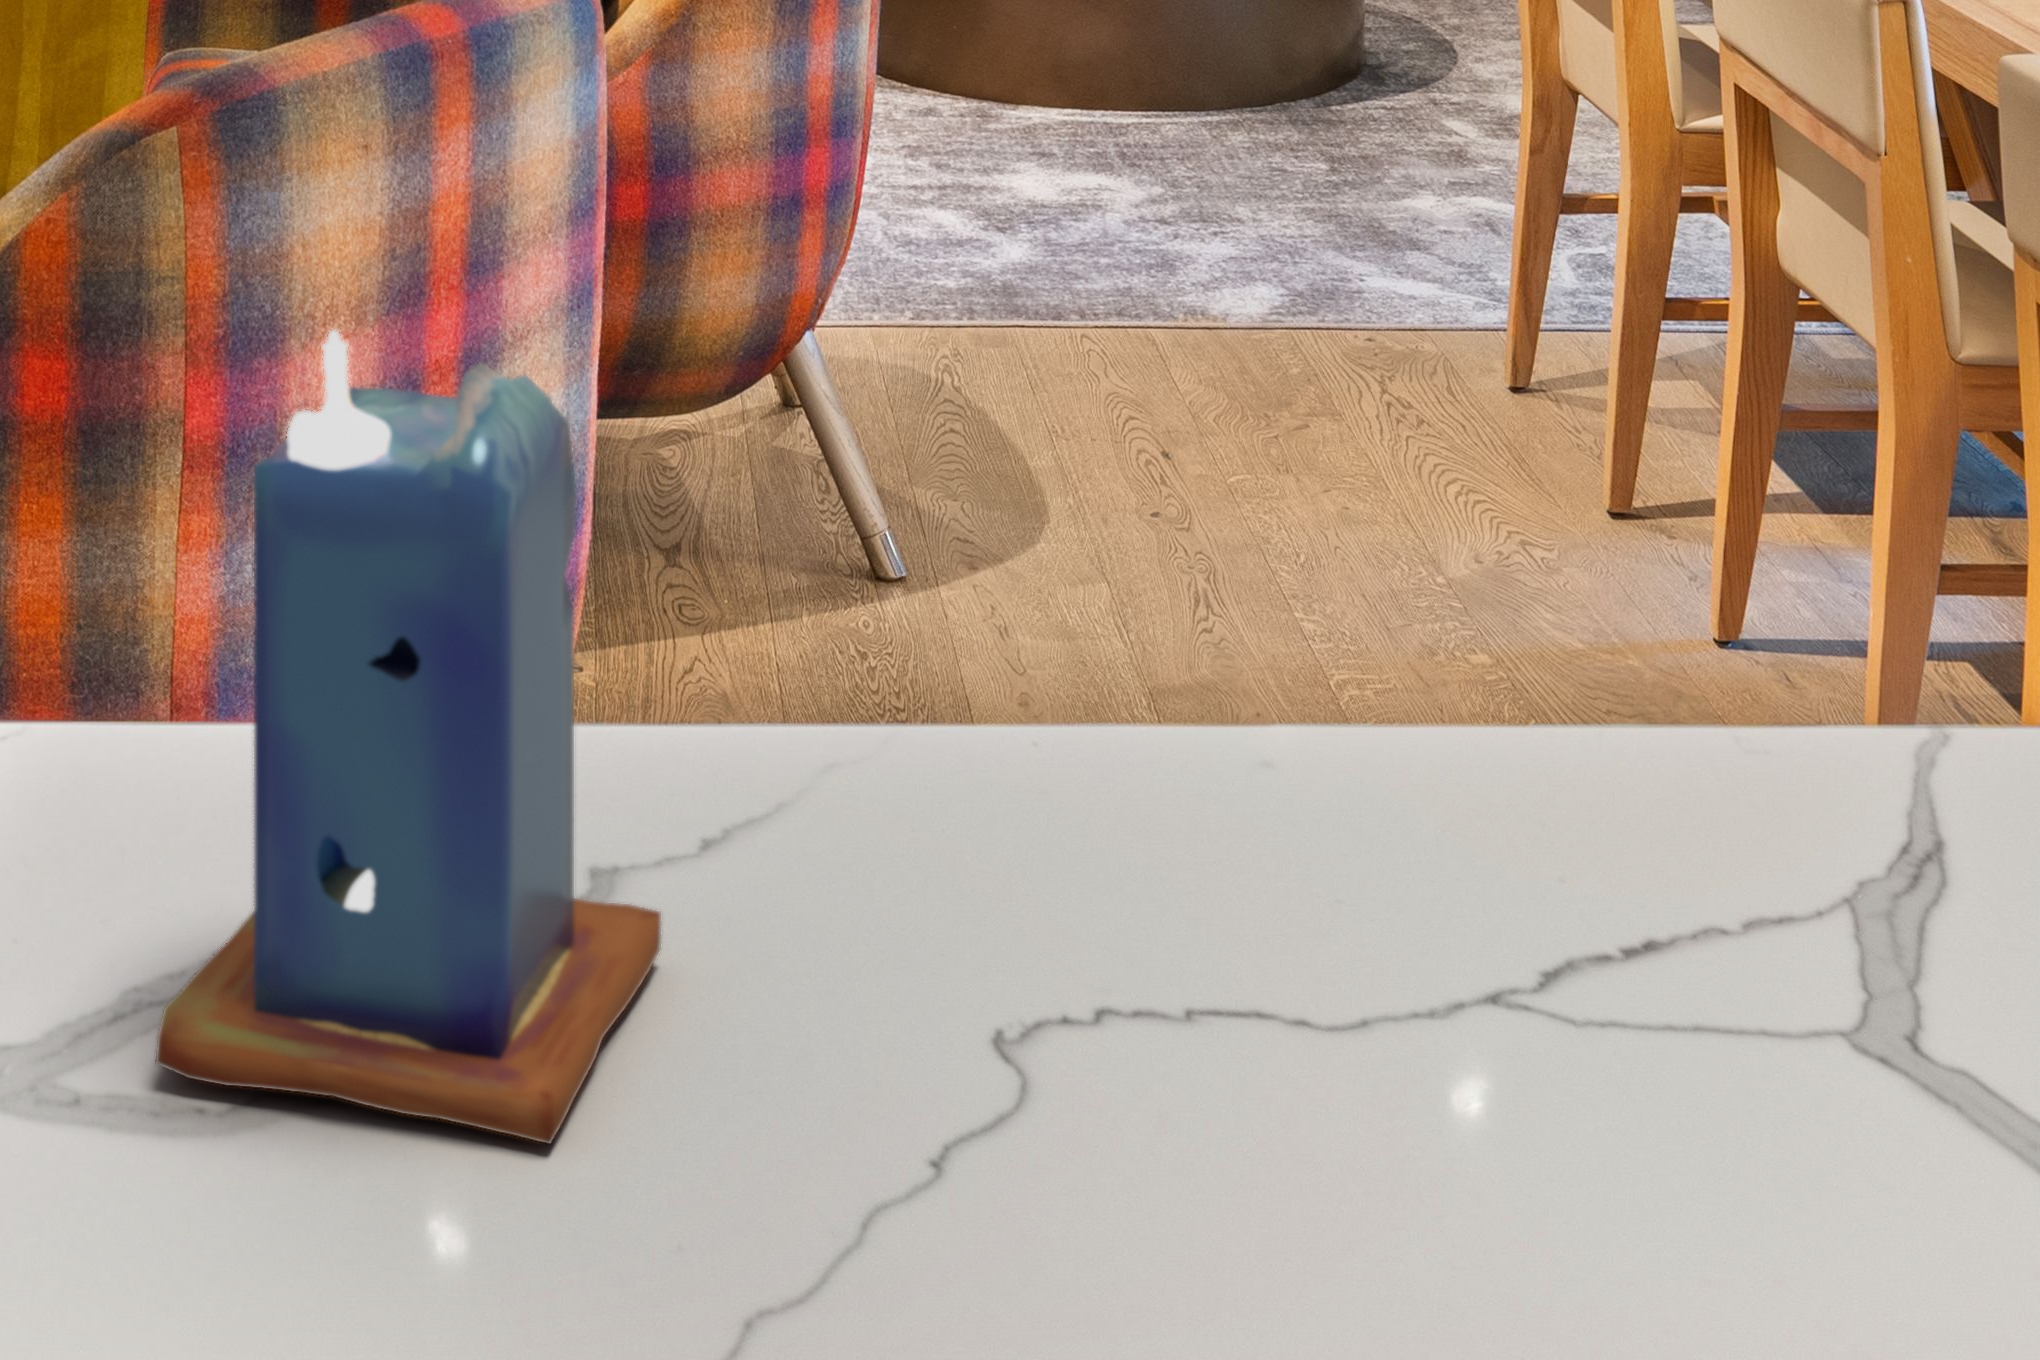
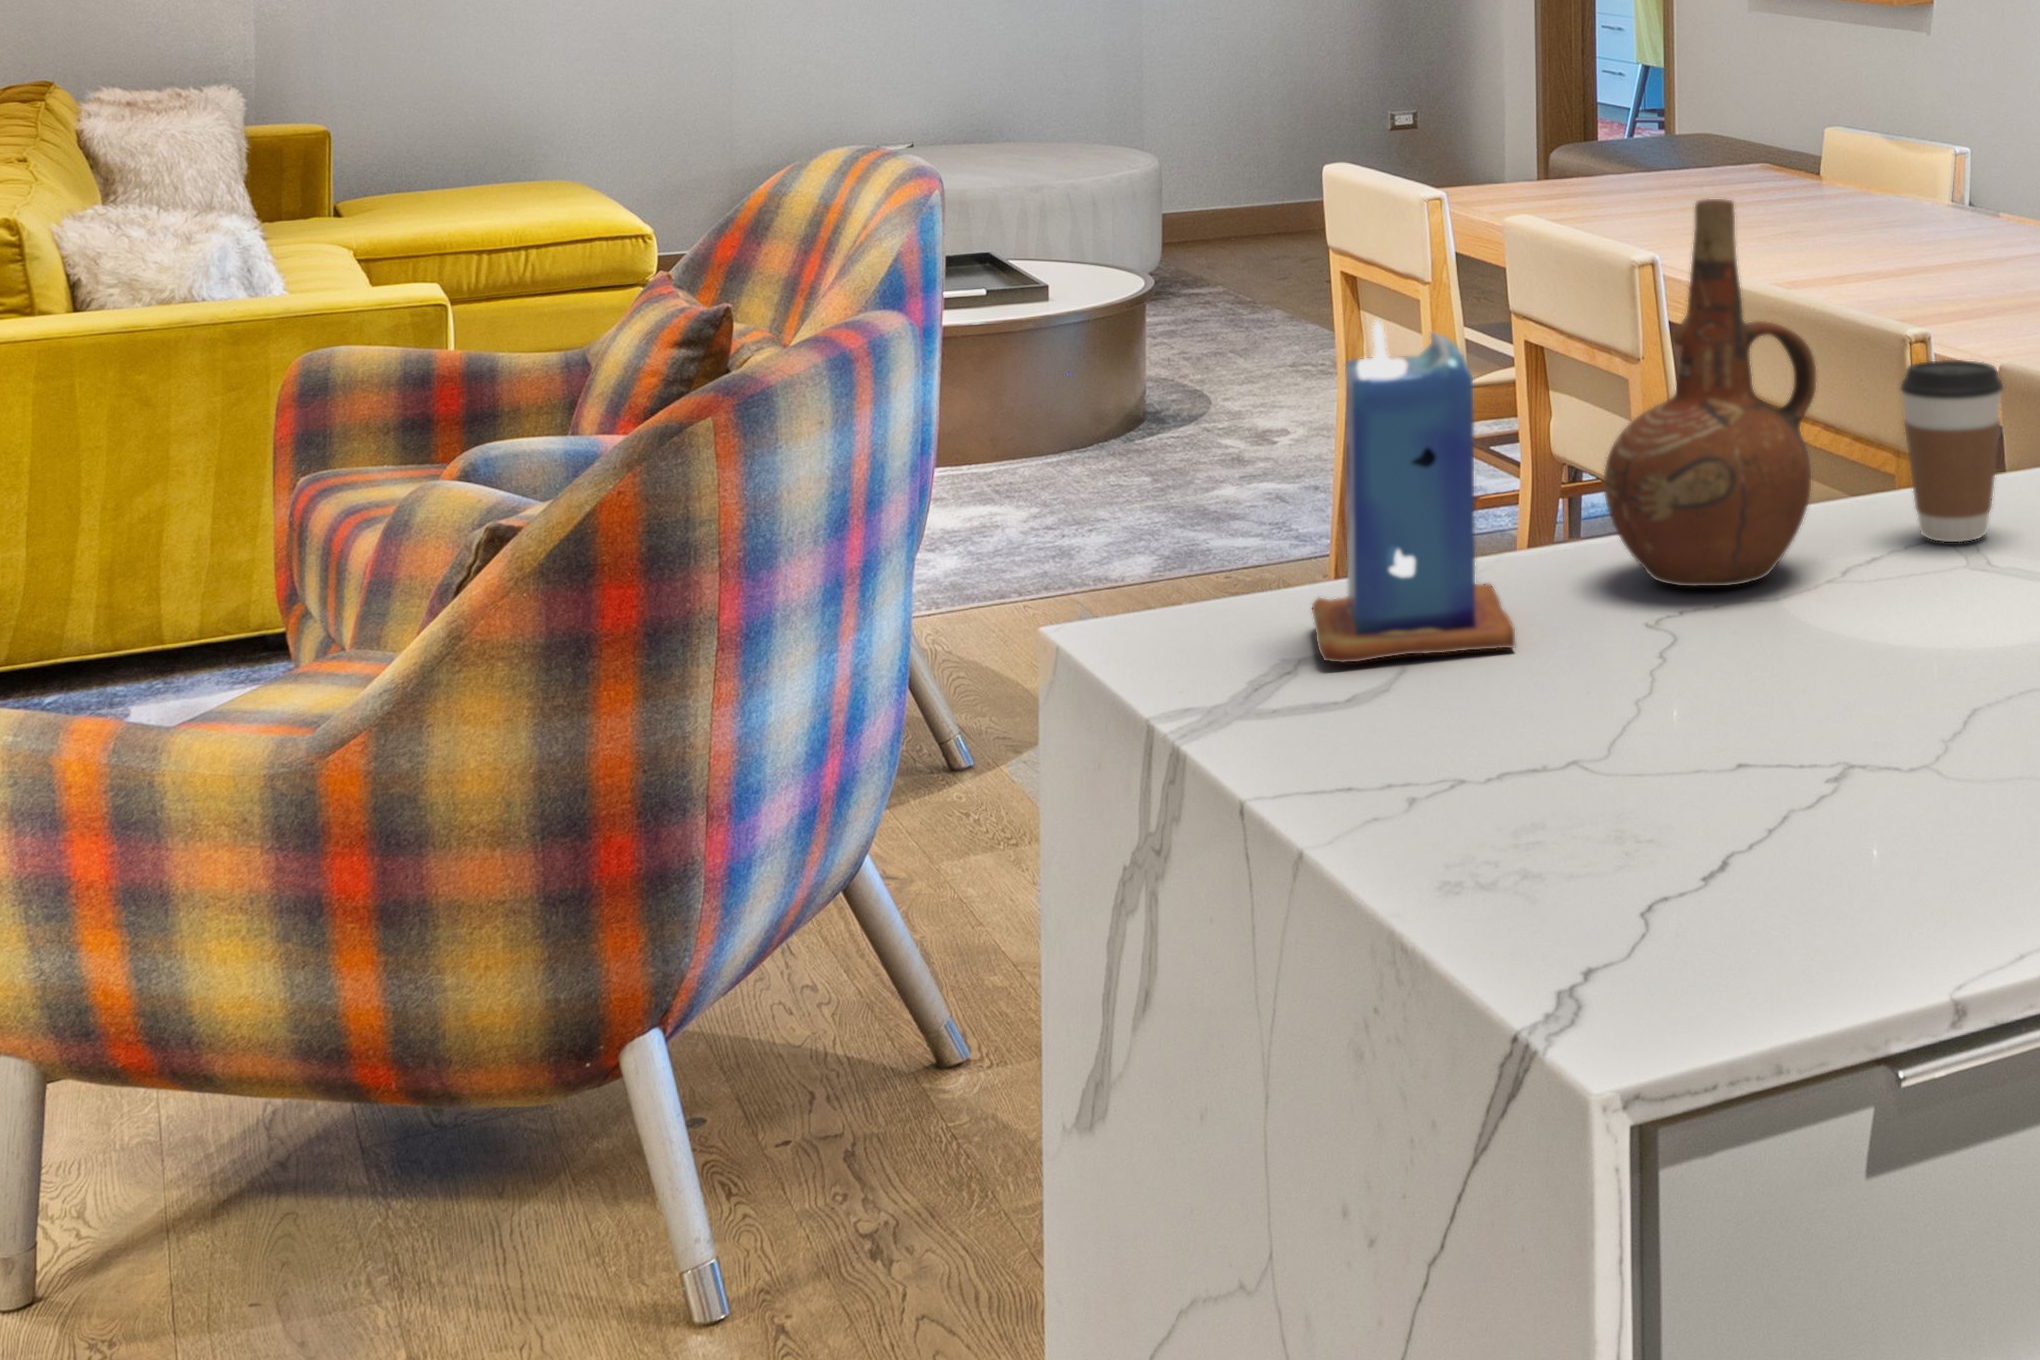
ceramic pitcher: none [931,127,1449,1063] -> present [1604,199,1816,586]
coffee cup: none [1713,570,1989,1058] -> present [1901,360,2003,542]

